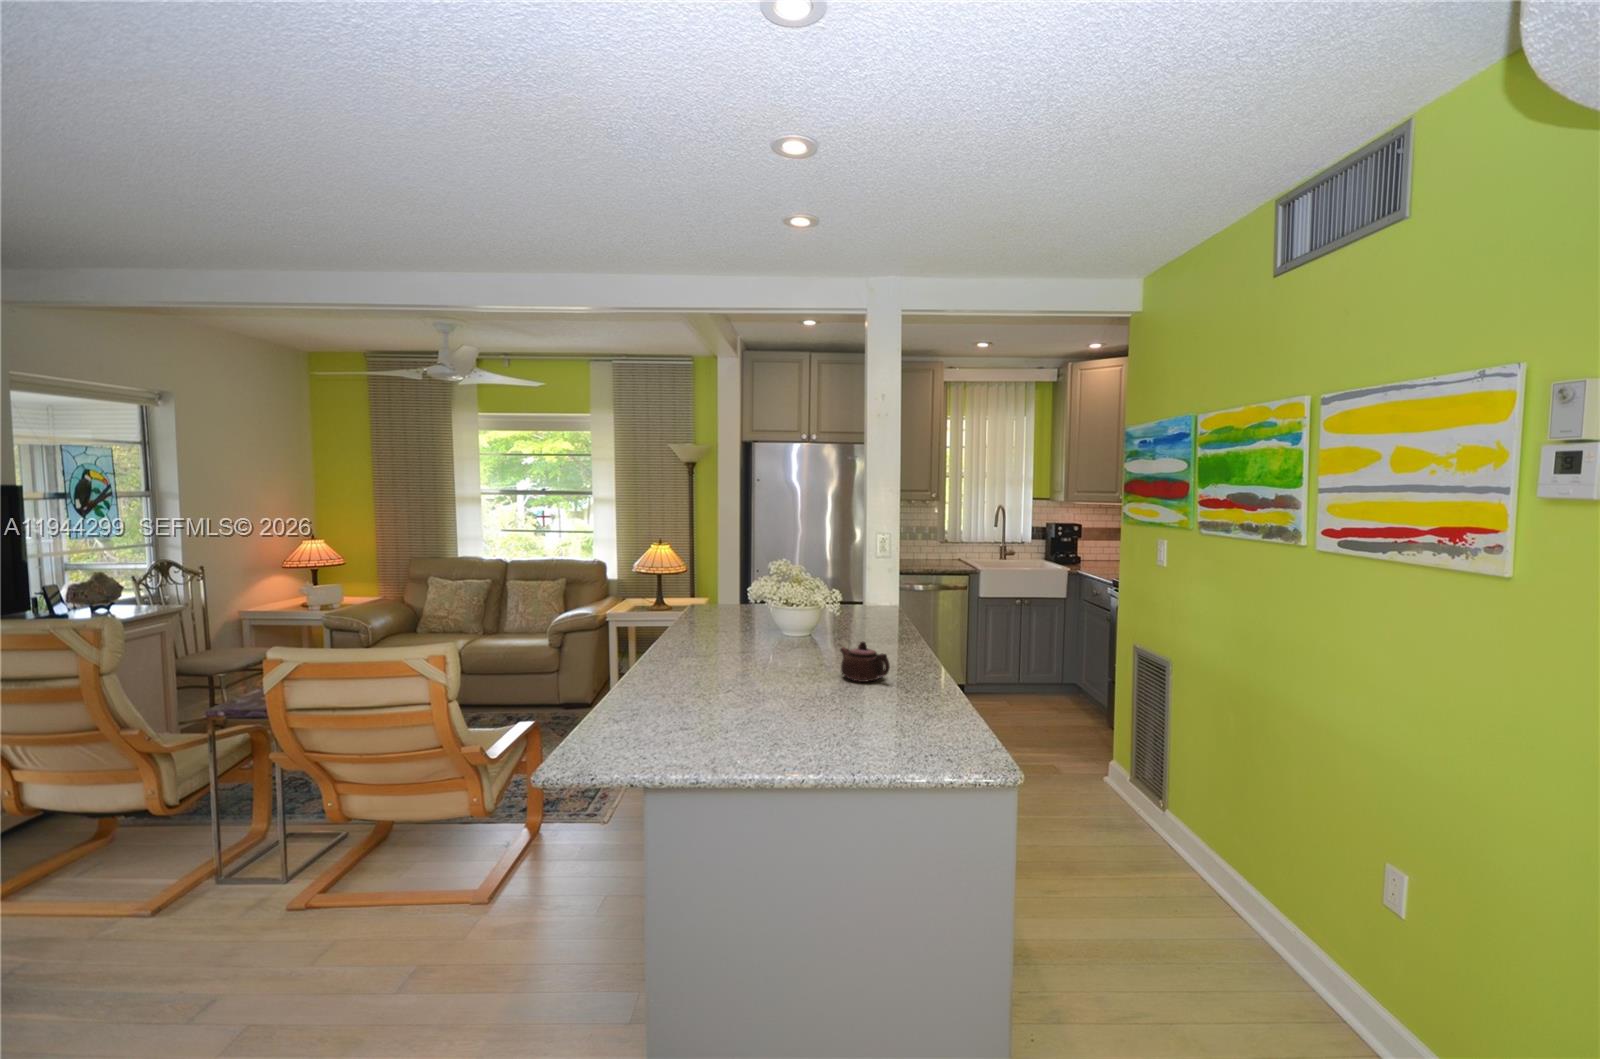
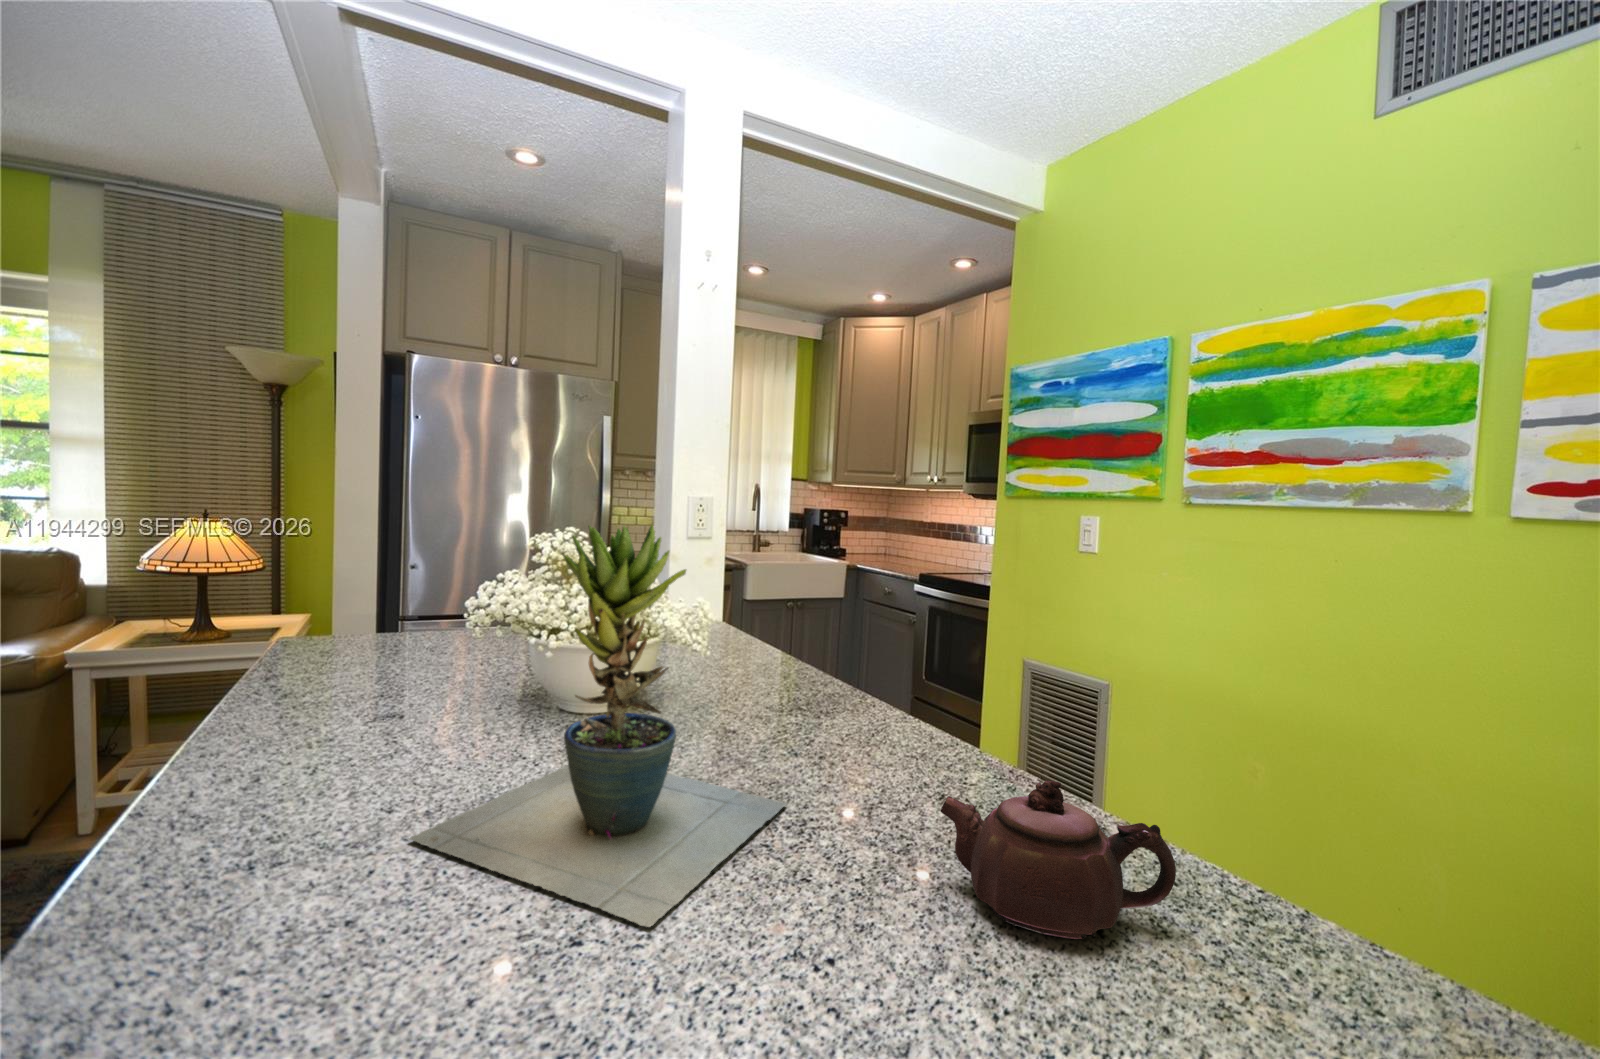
potted plant: none [714,565,822,668] -> present [408,525,786,927]

